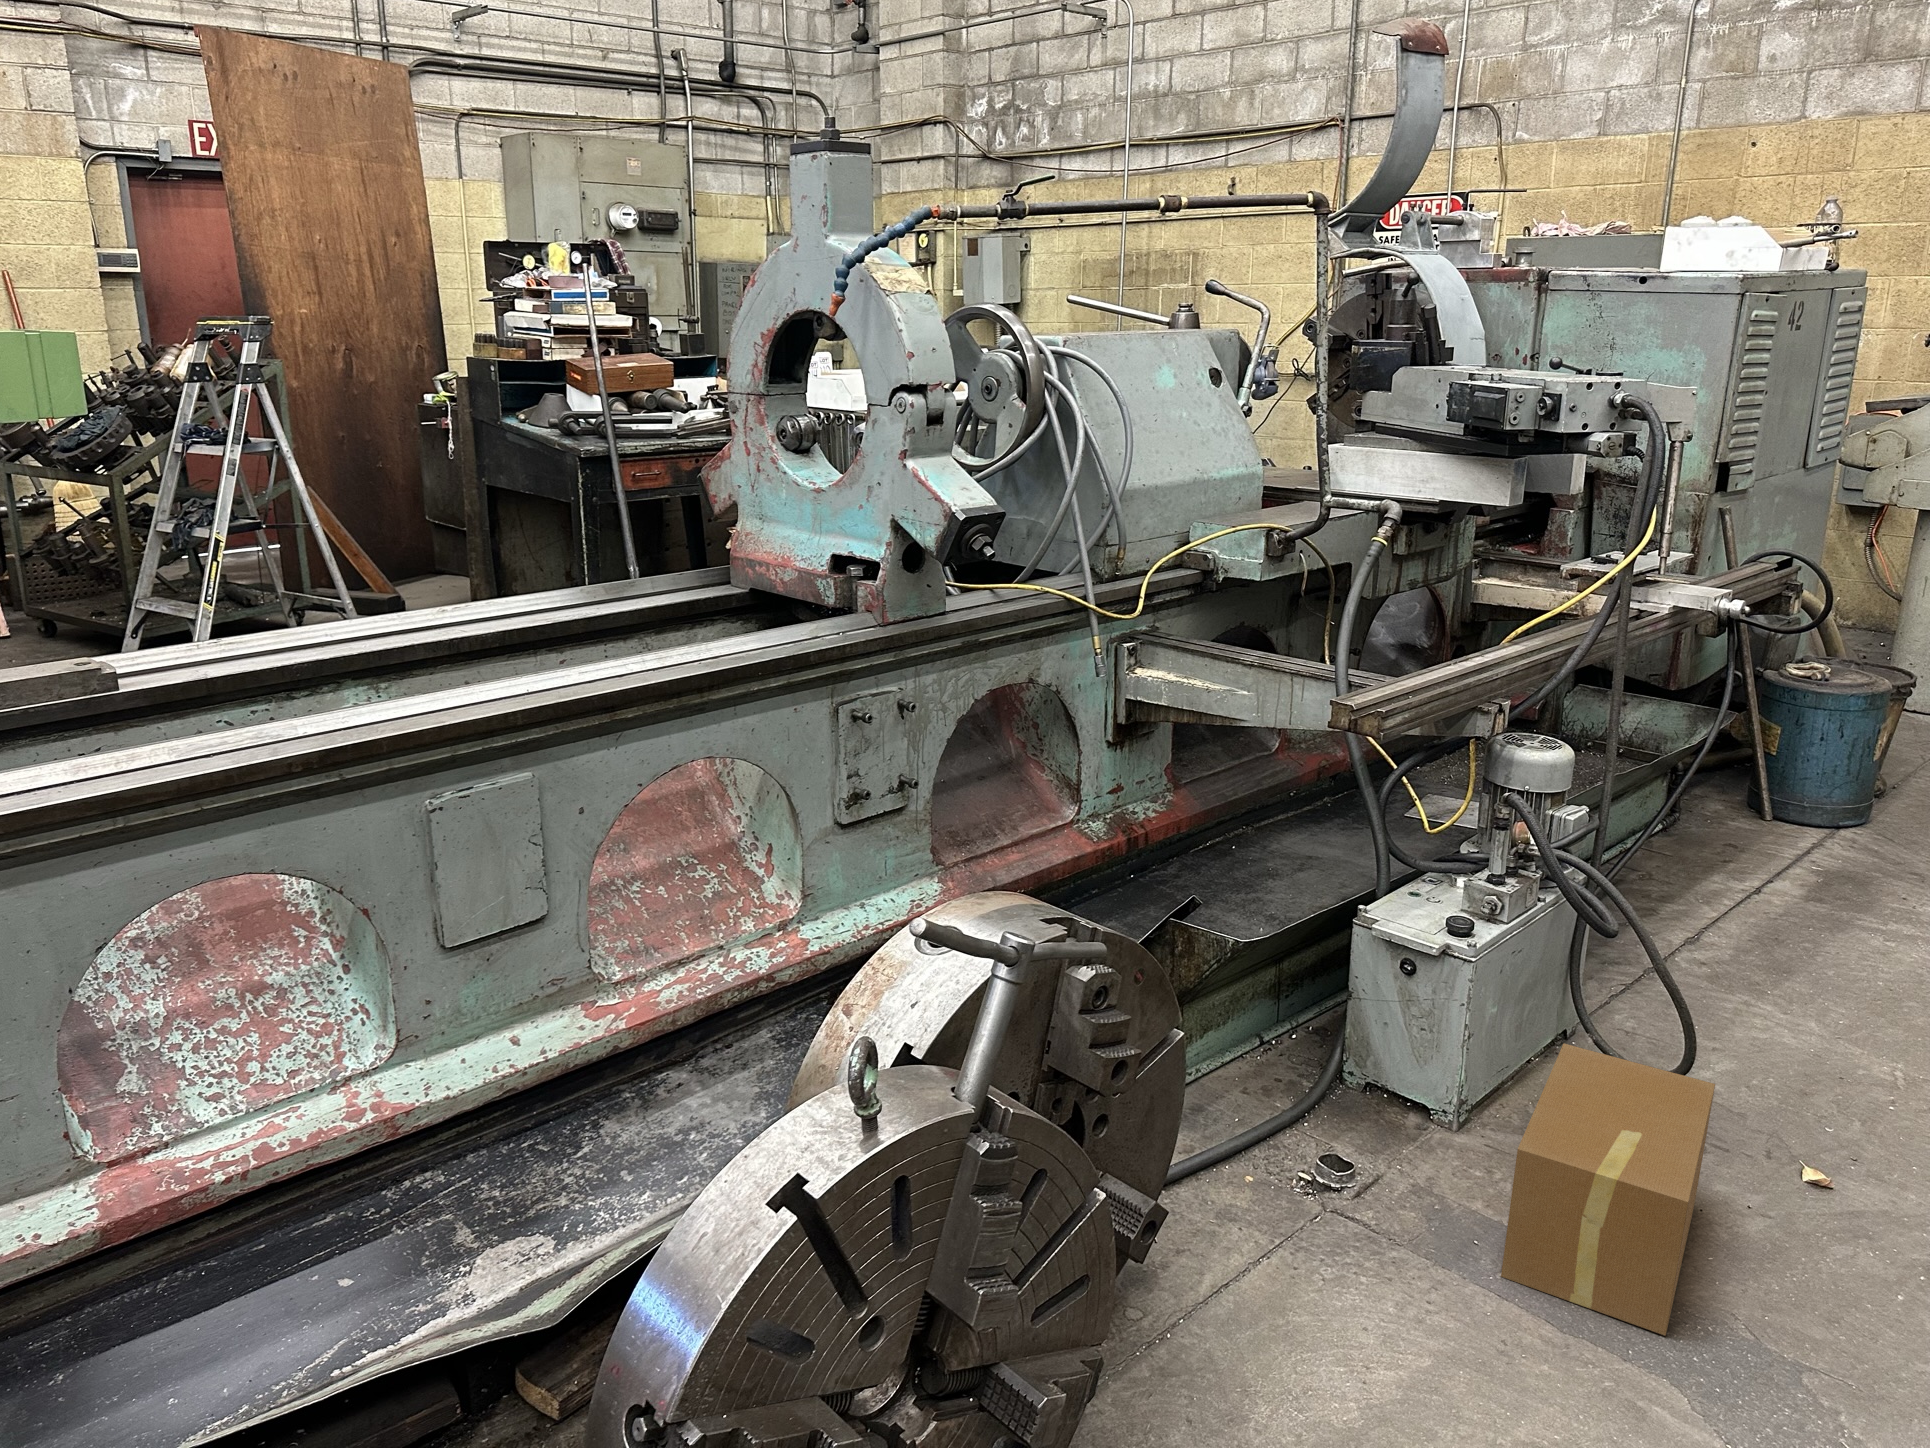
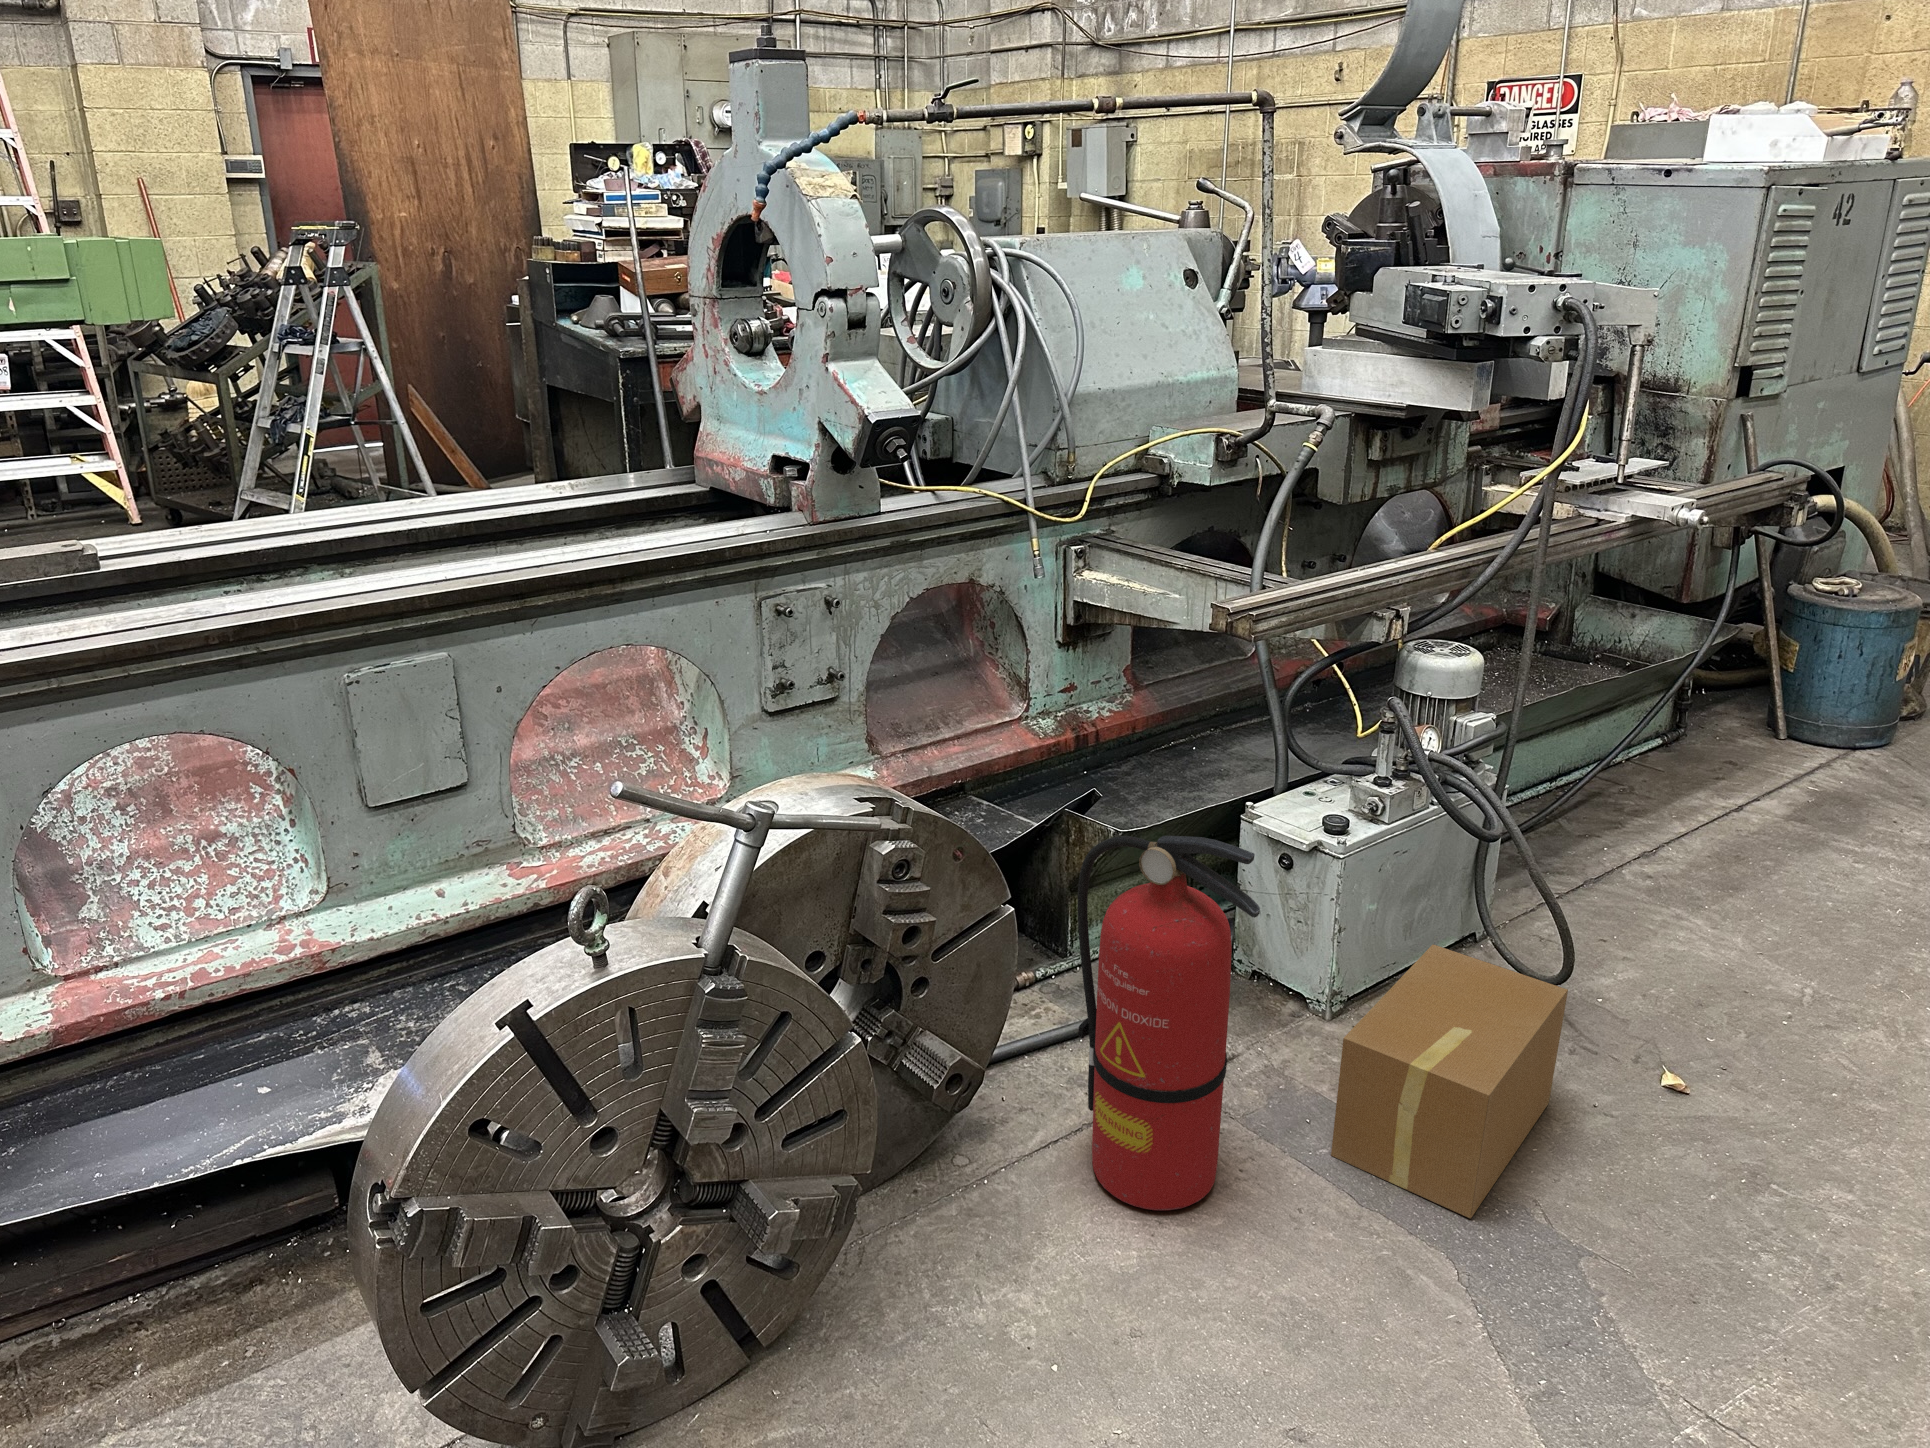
fire extinguisher: none [1243,941,1464,1352] -> present [1078,836,1260,1210]

